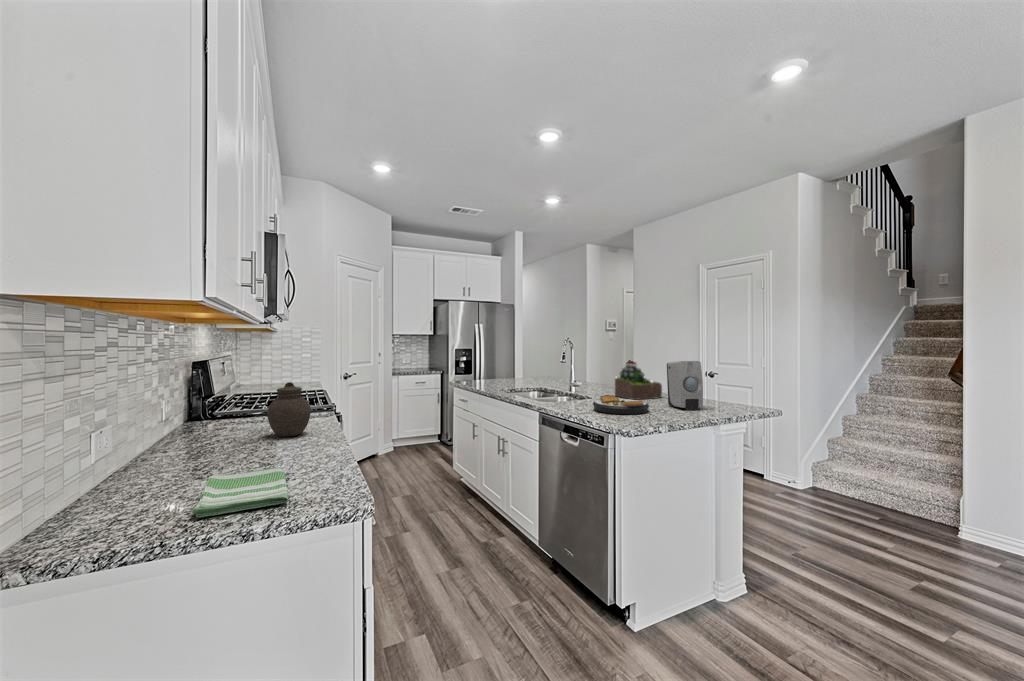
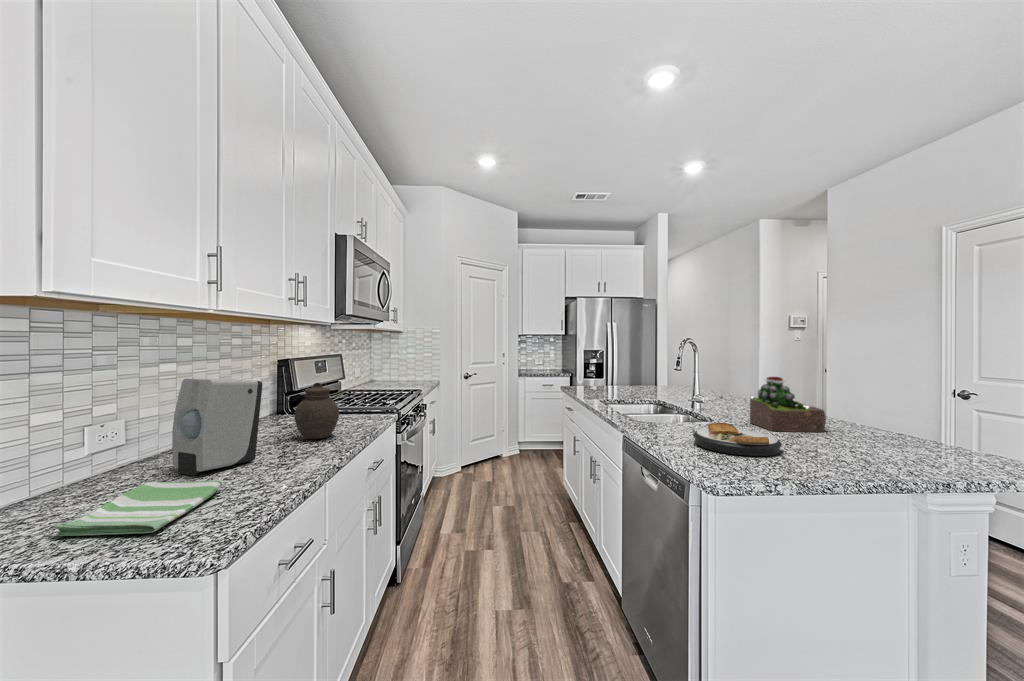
soap dispenser: present [667,361,703,410] -> present [172,379,262,476]

